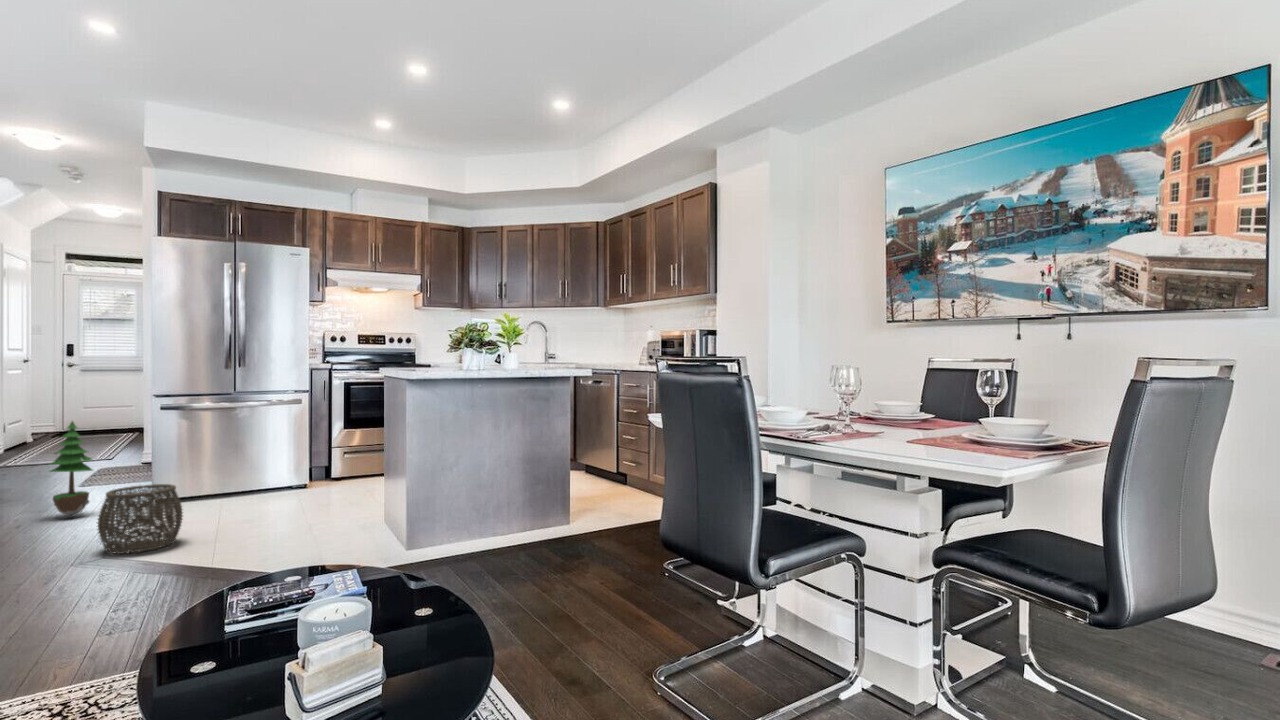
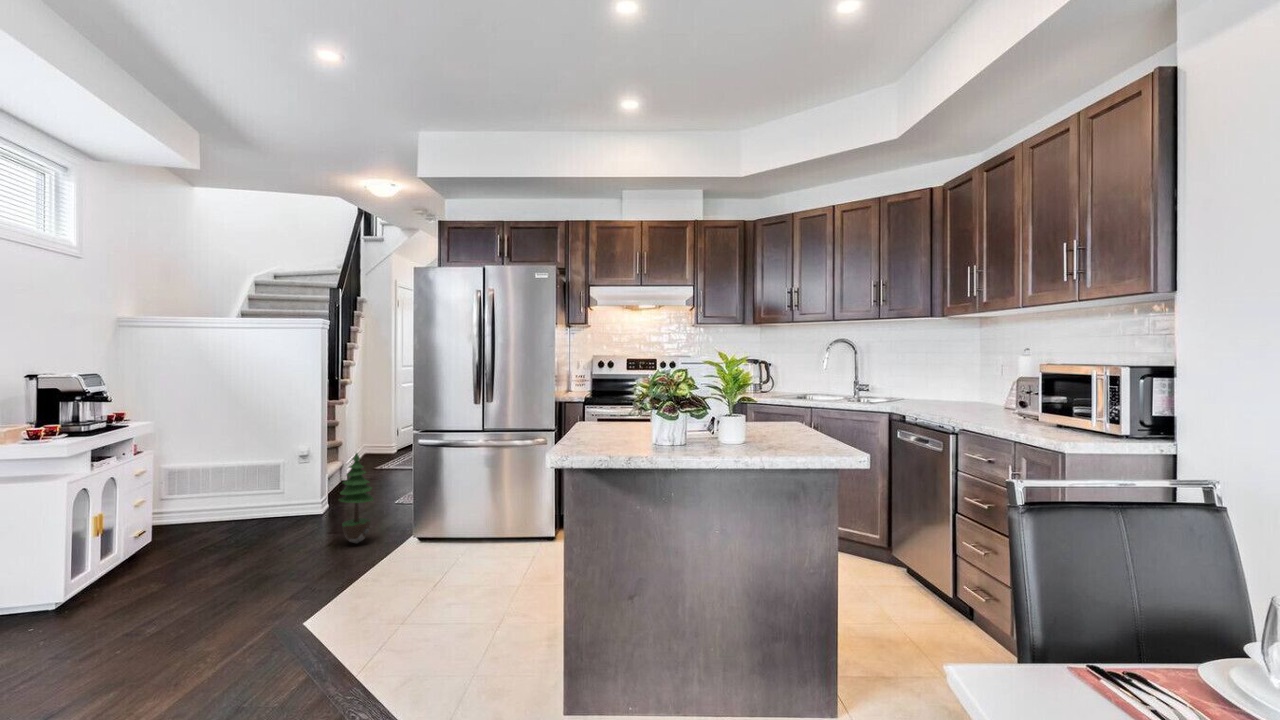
woven basket: present [97,484,183,554] -> none [297,544,381,630]

